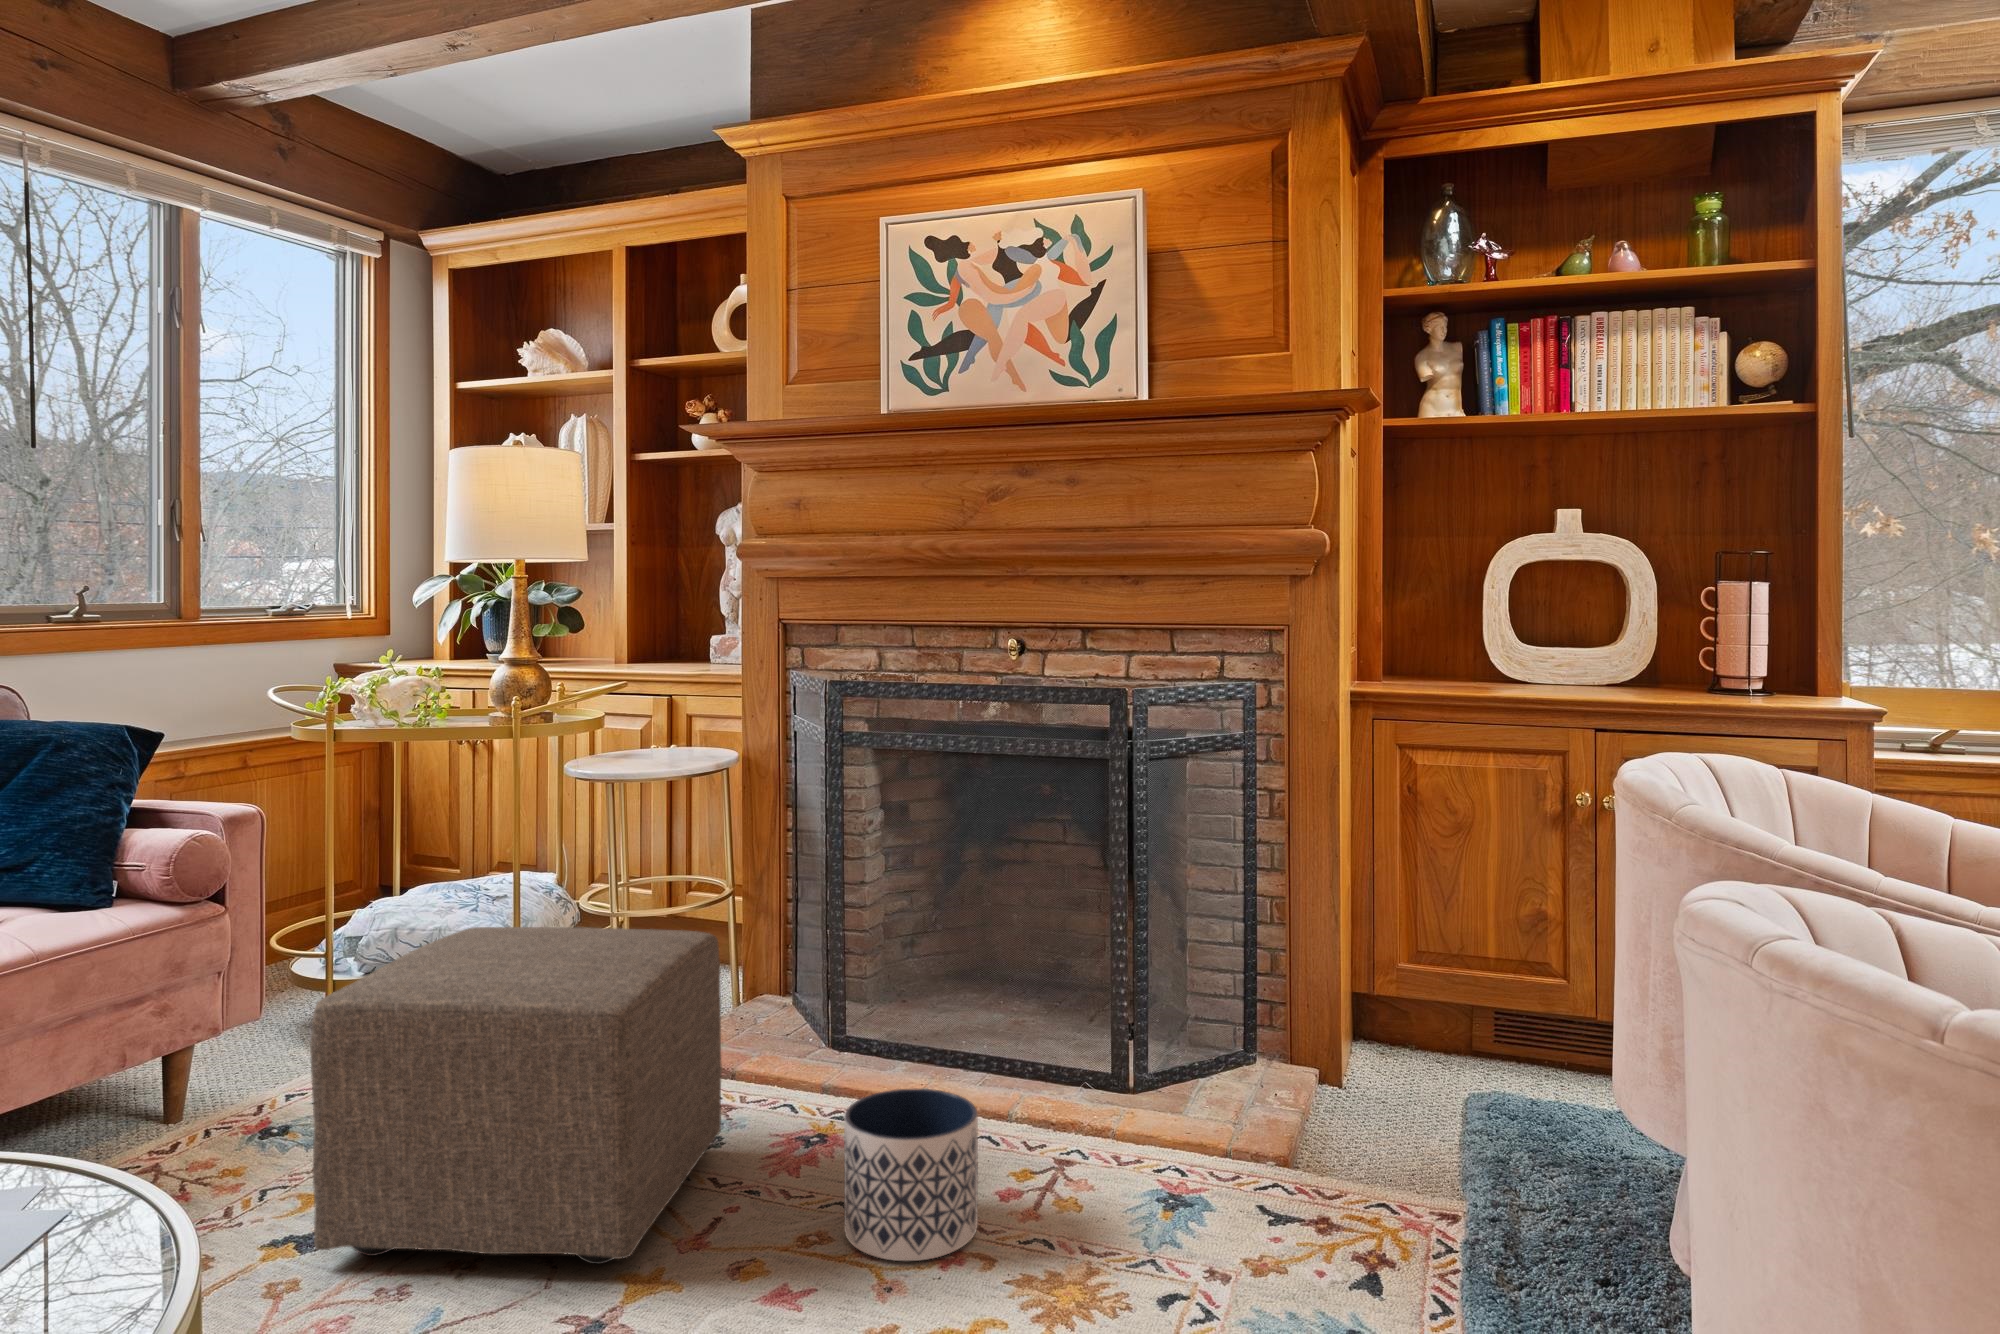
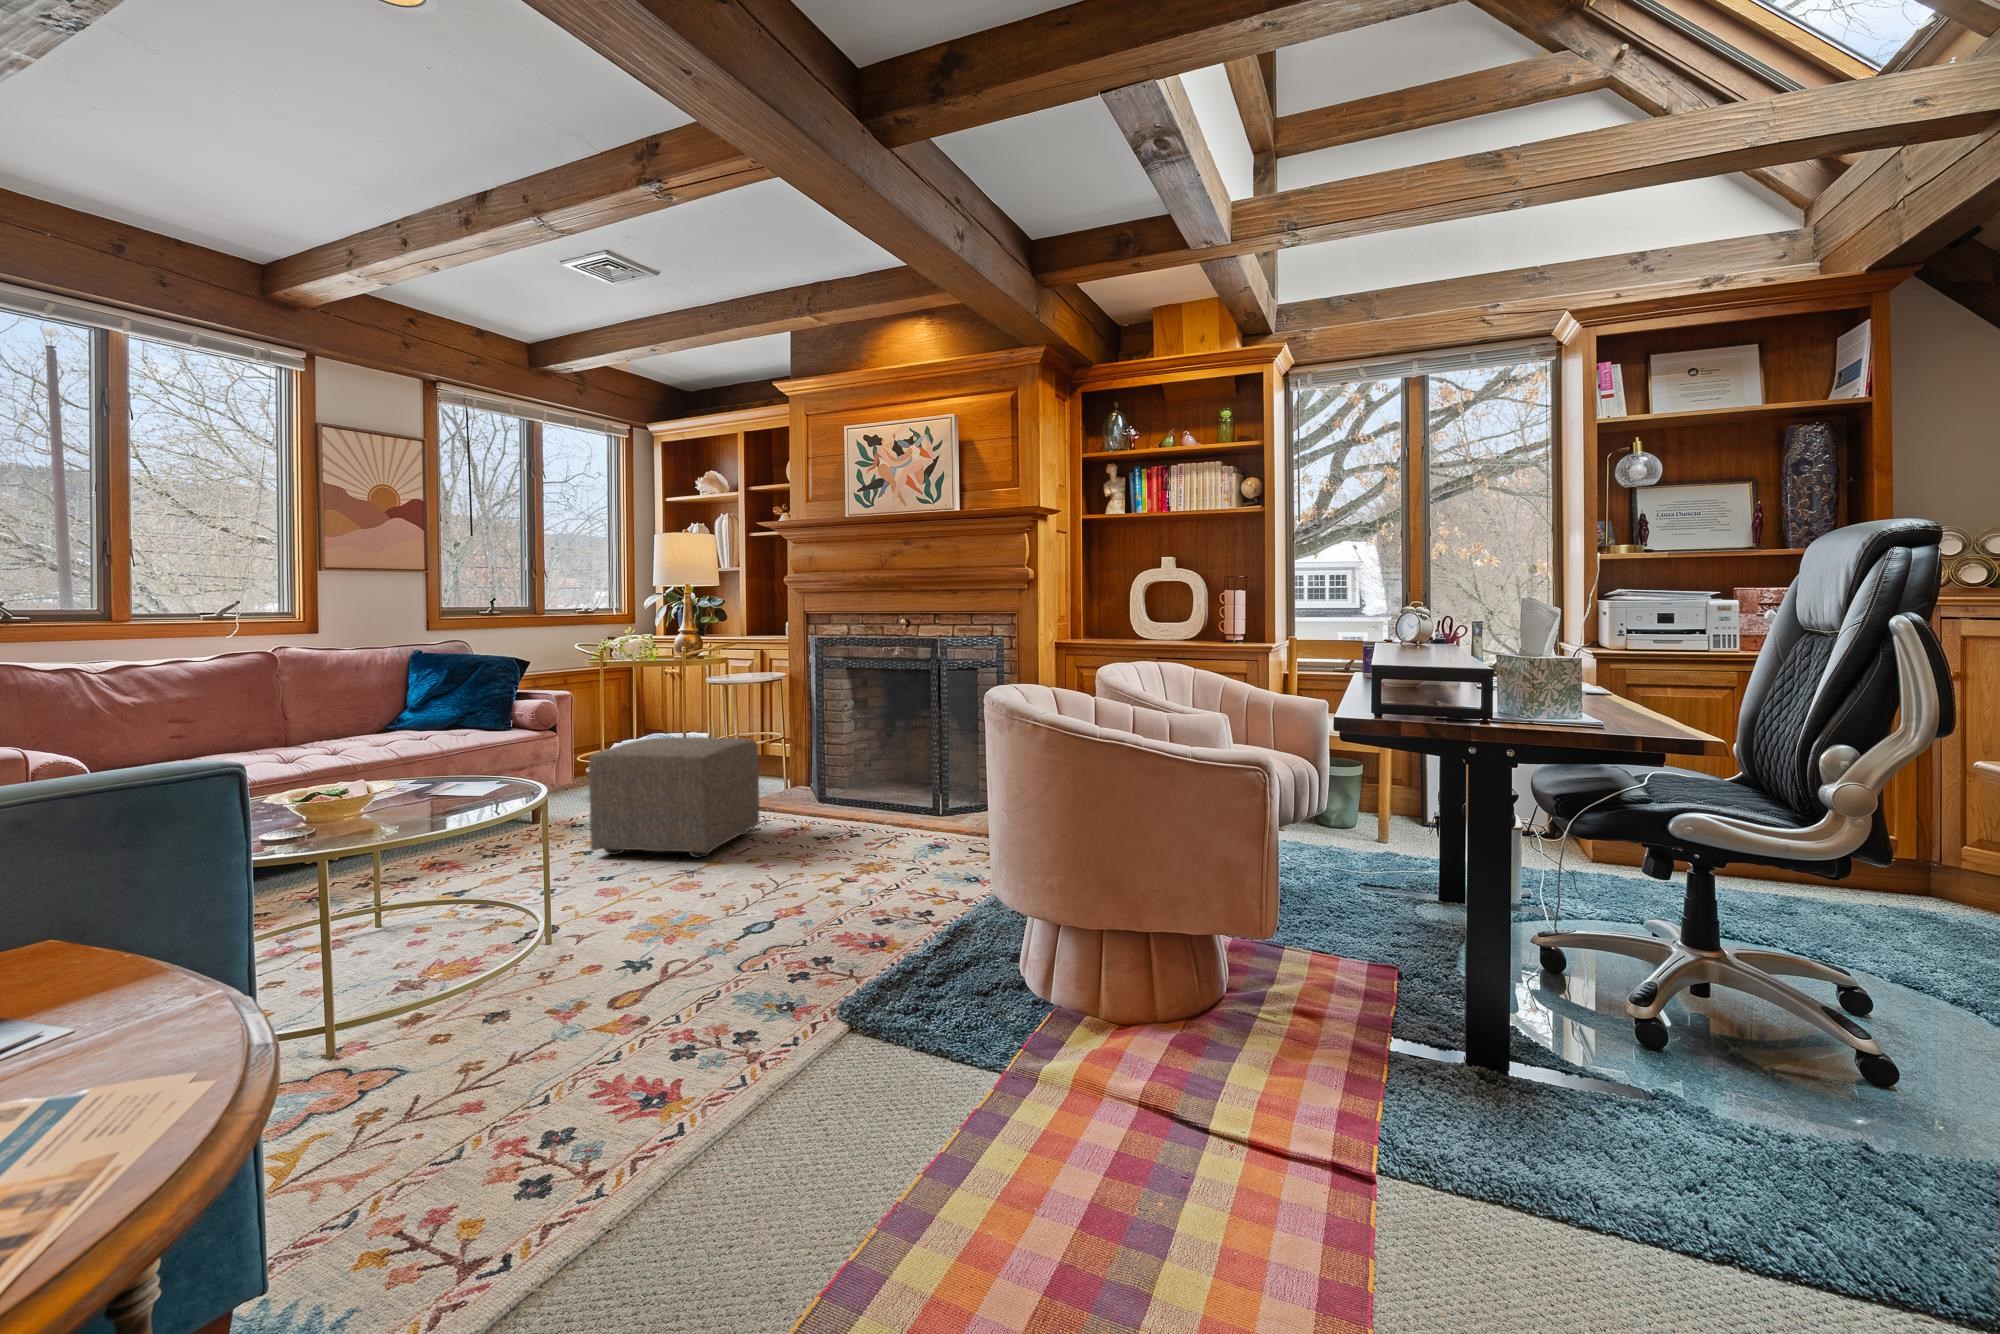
planter: present [844,1089,978,1261] -> none [797,800,852,860]

